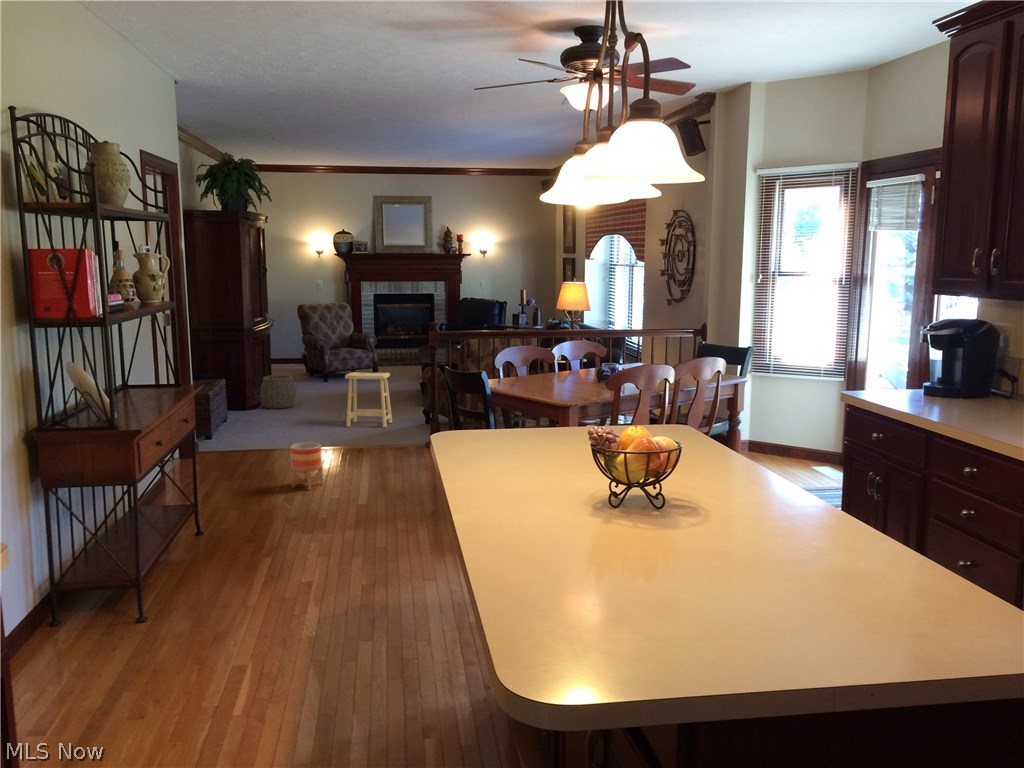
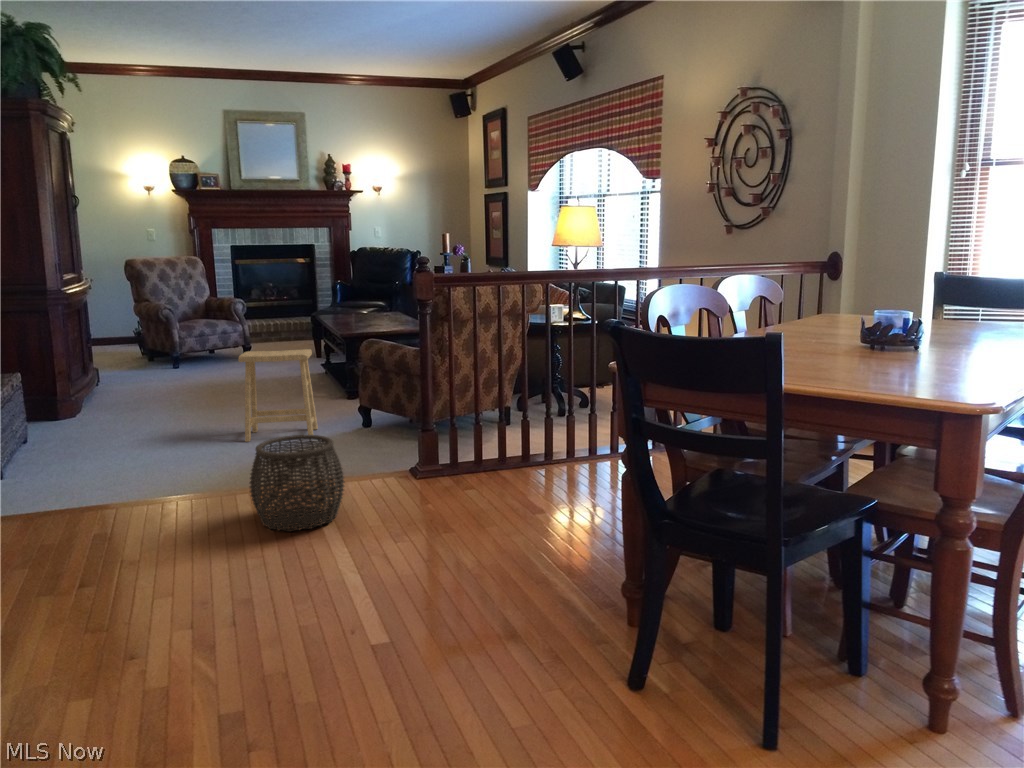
woven basket: present [260,375,296,409] -> present [249,435,345,531]
planter: present [290,442,323,490] -> none [188,497,262,602]

